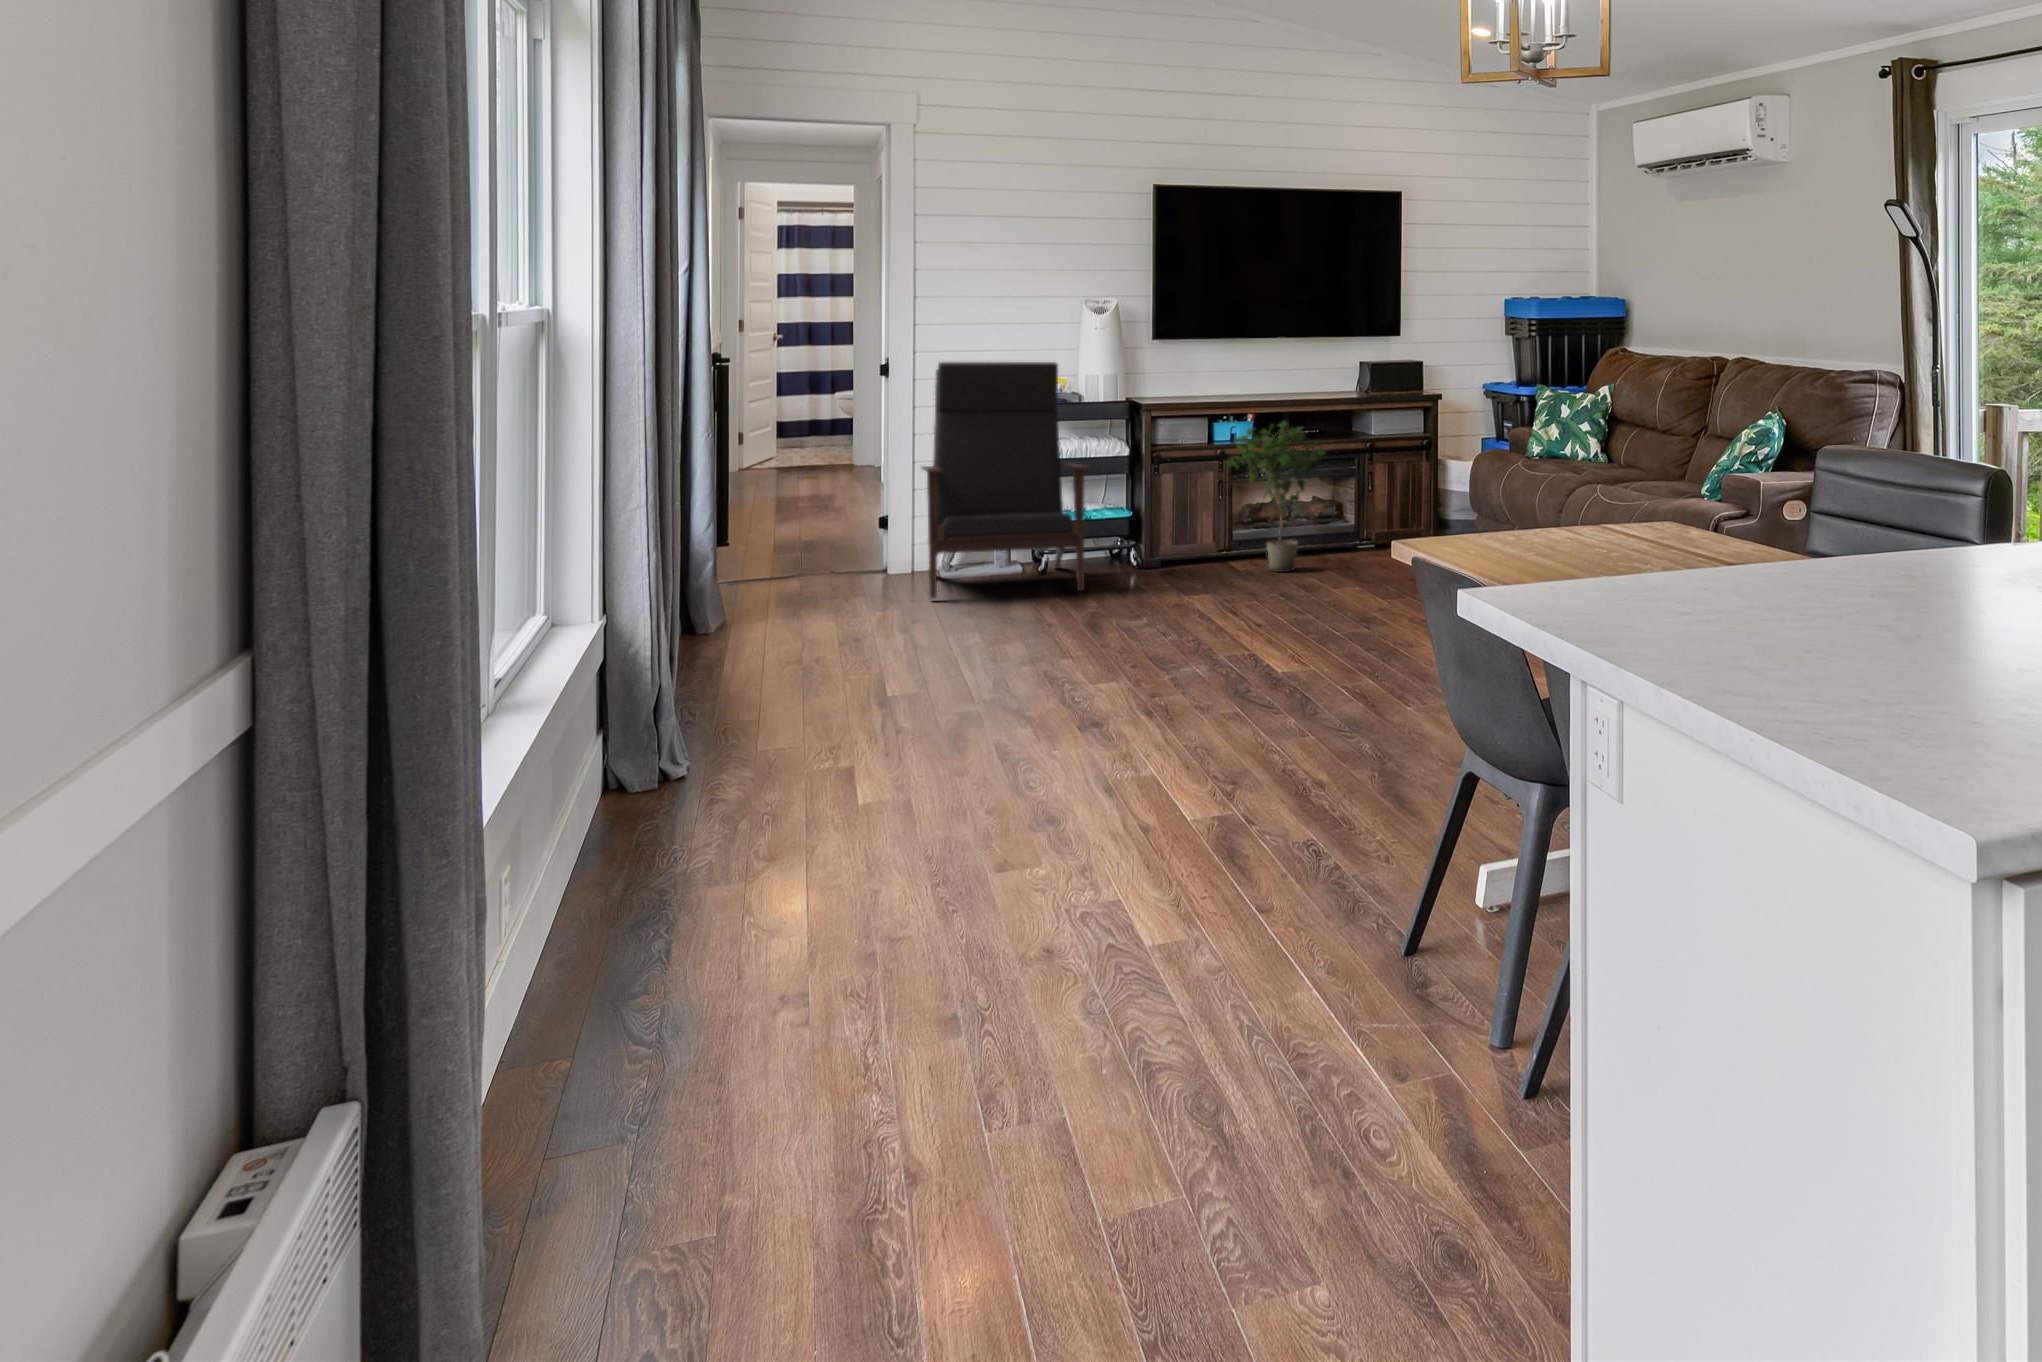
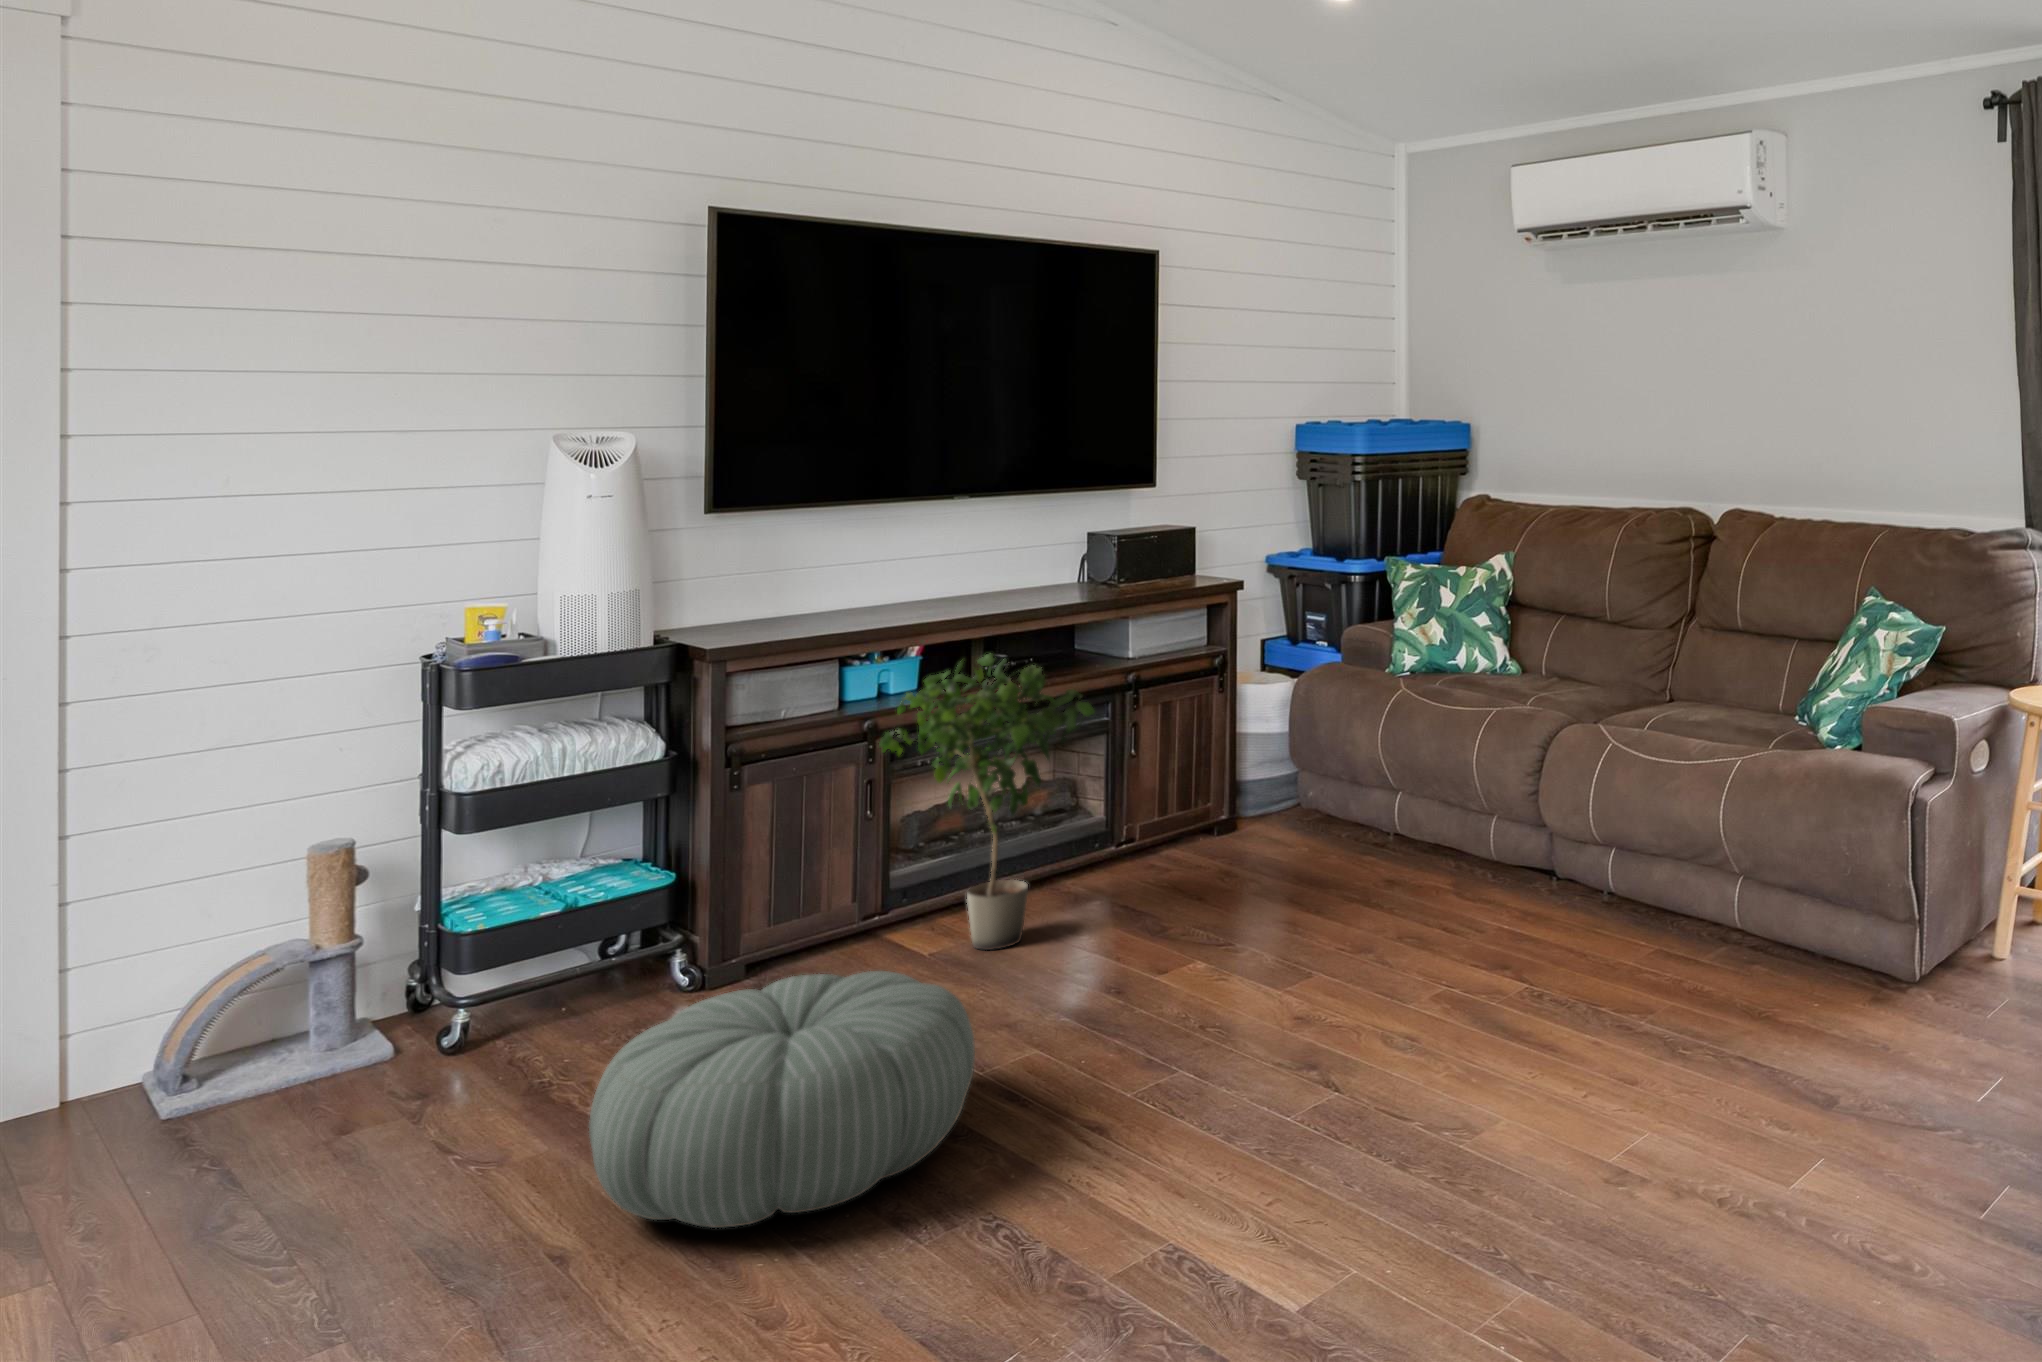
lounge chair: present [922,362,1089,599] -> none [90,573,589,1227]
pouf: none [1084,547,1233,626] -> present [589,971,975,1228]

